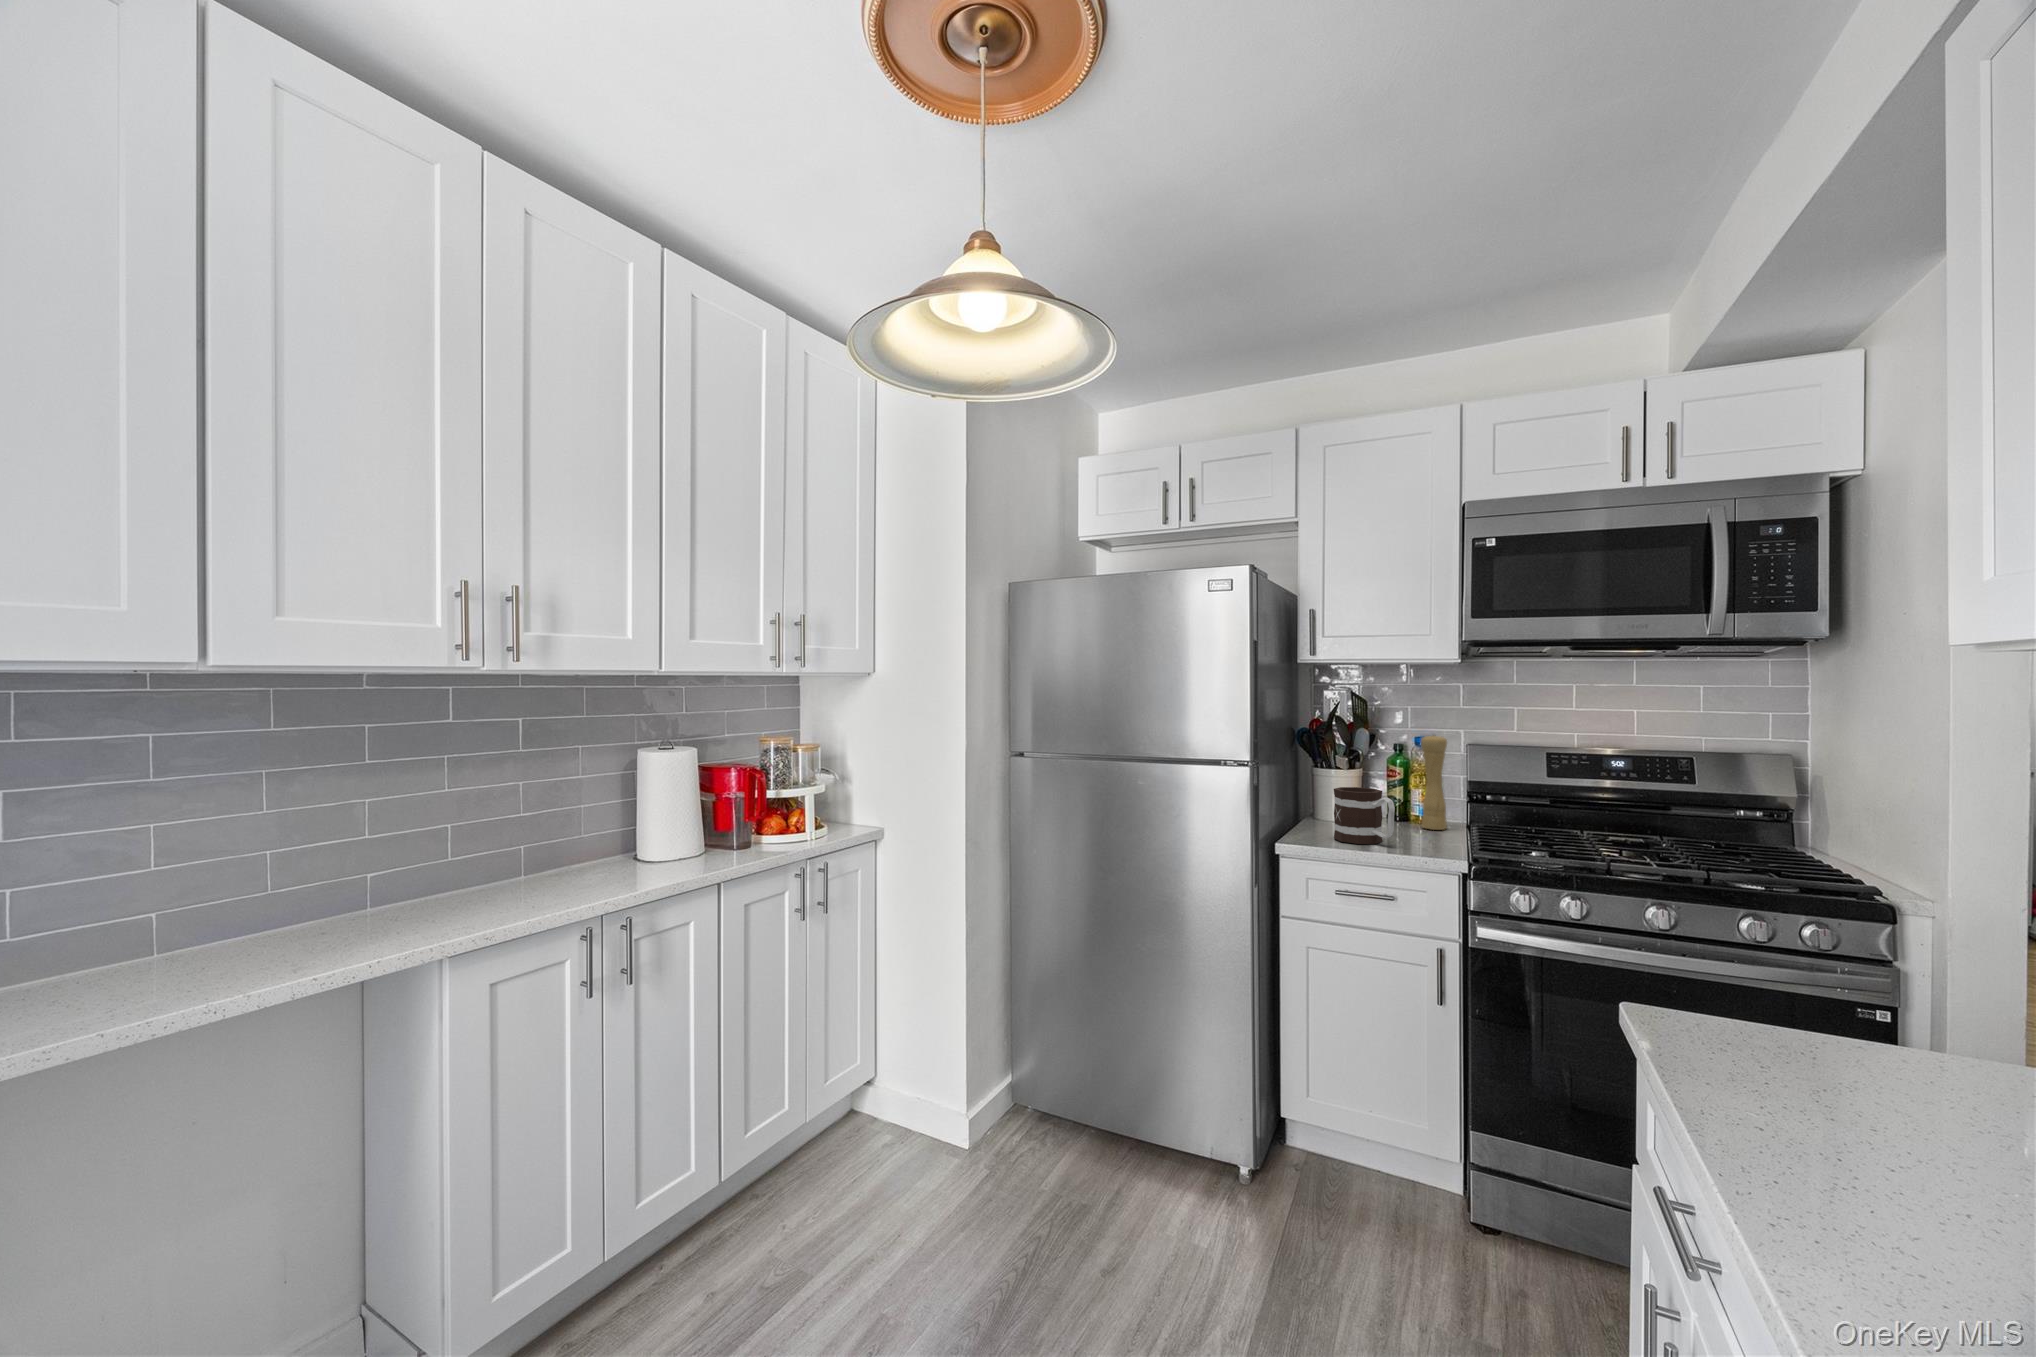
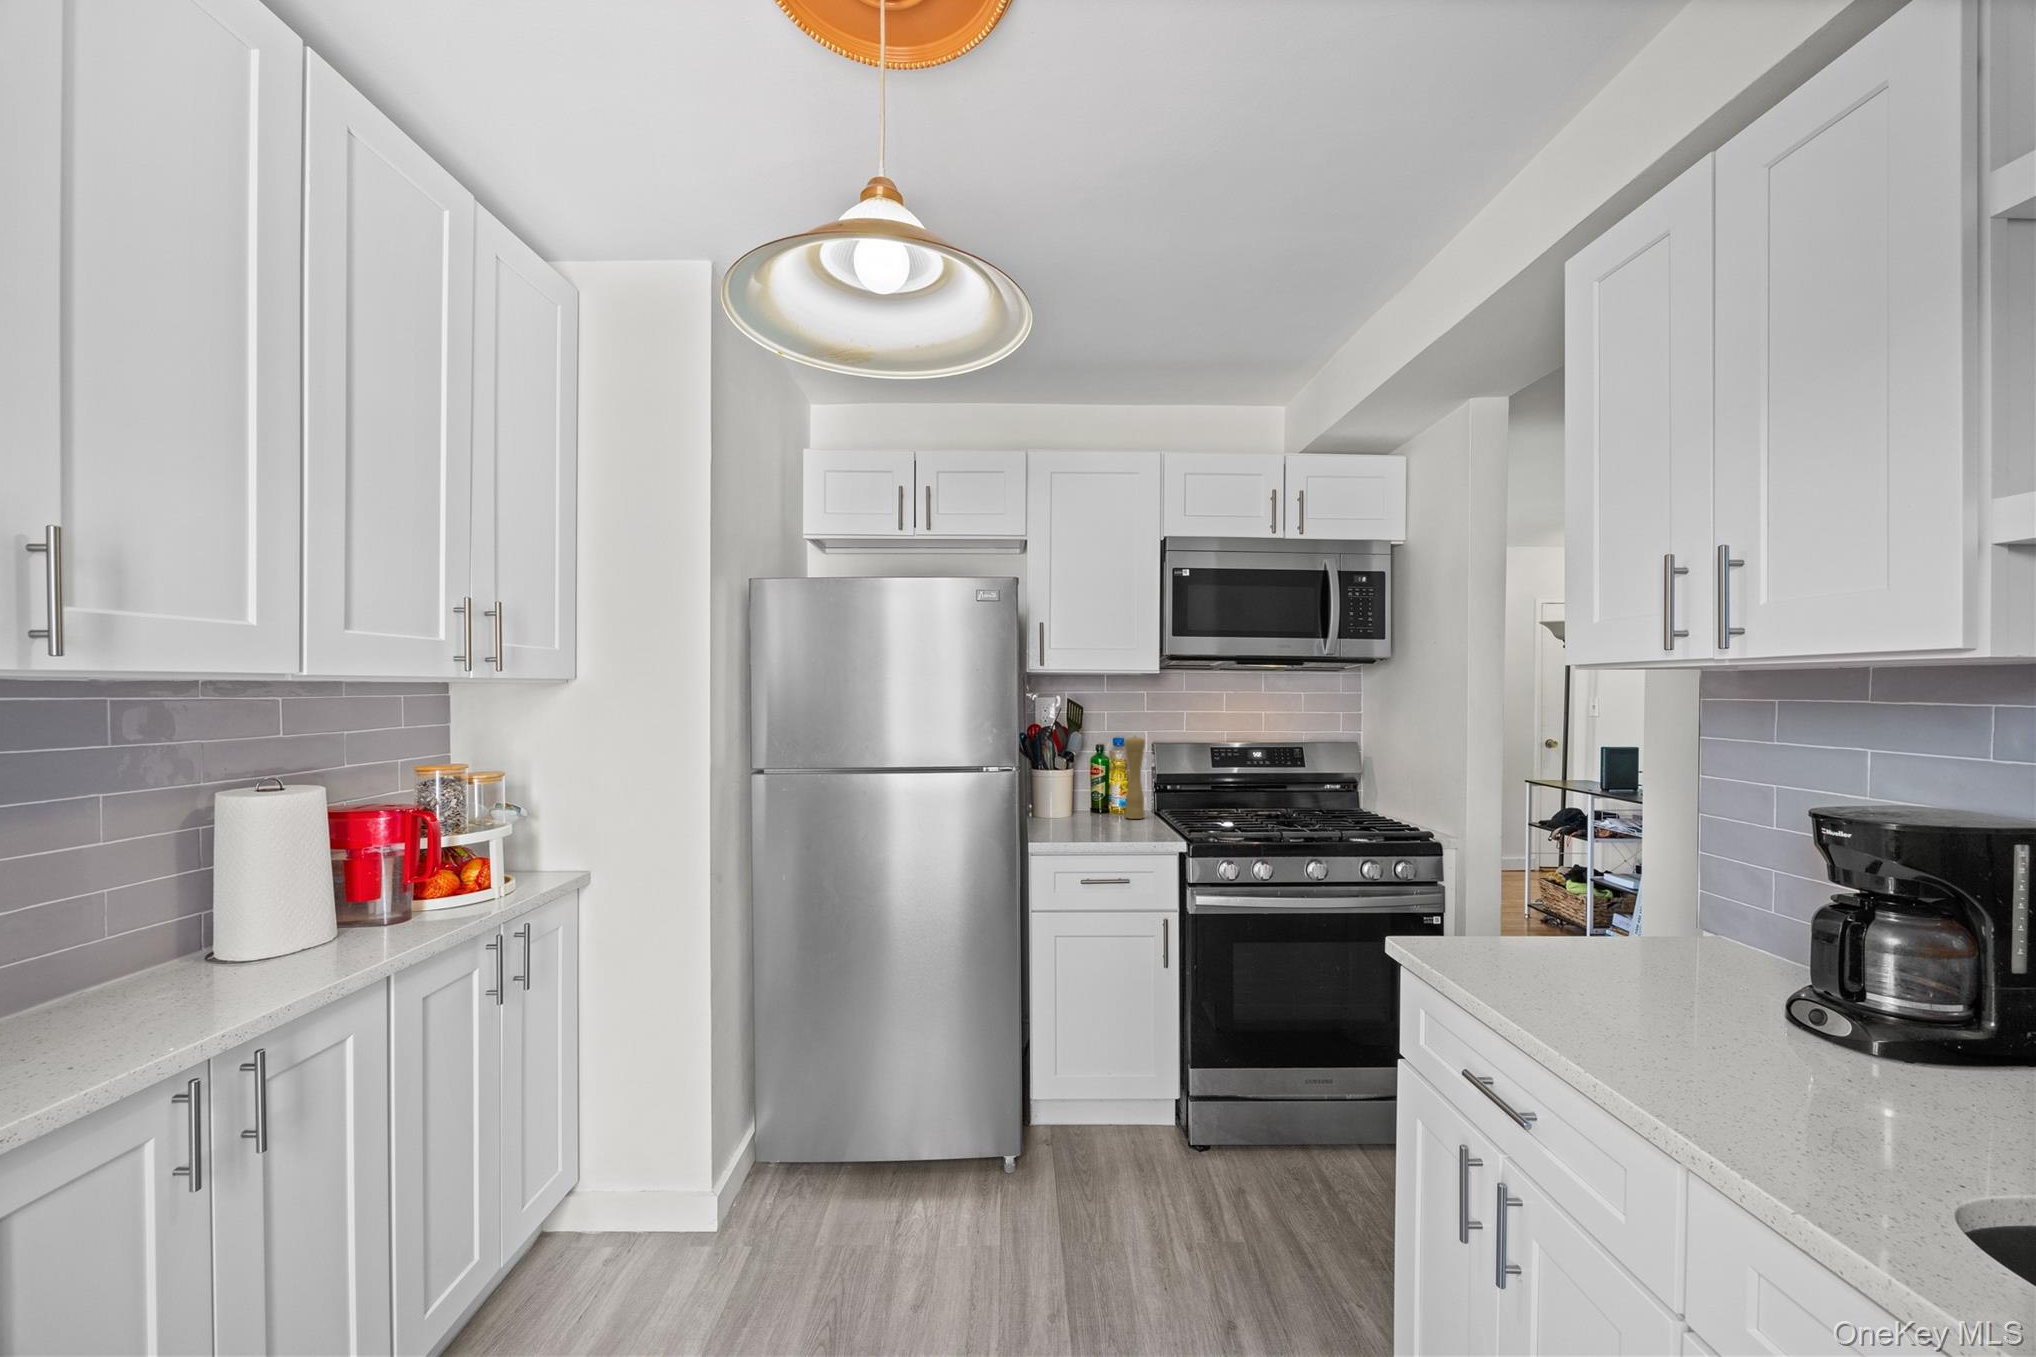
mug: present [1334,787,1395,844] -> none [1069,786,1124,836]

